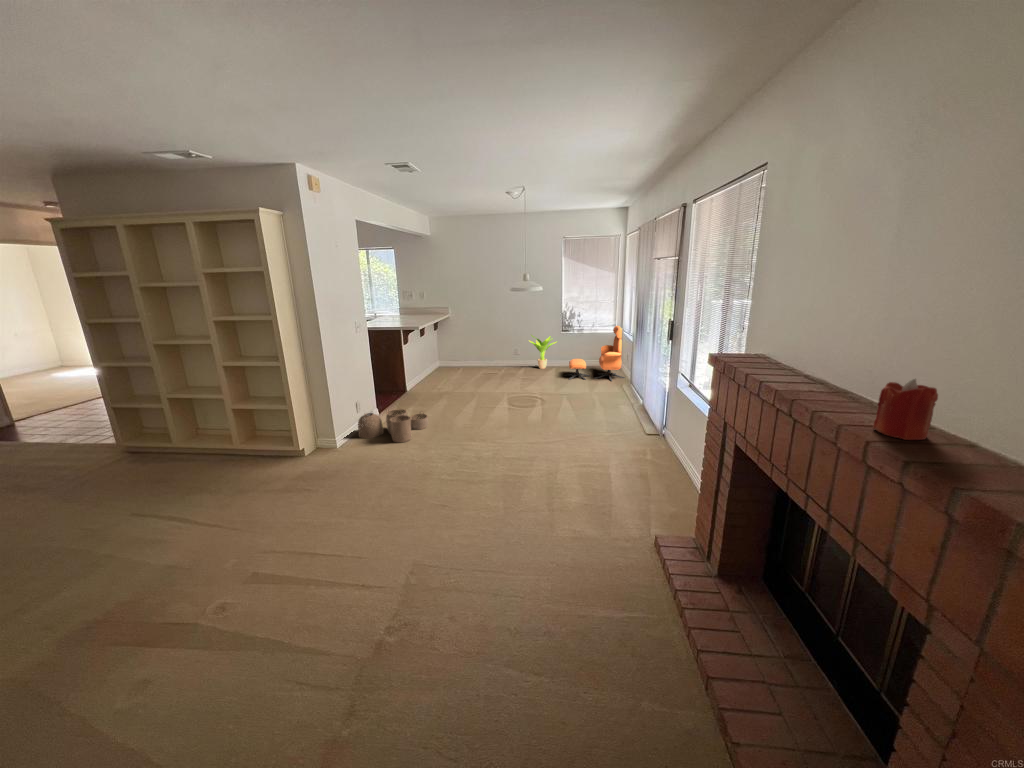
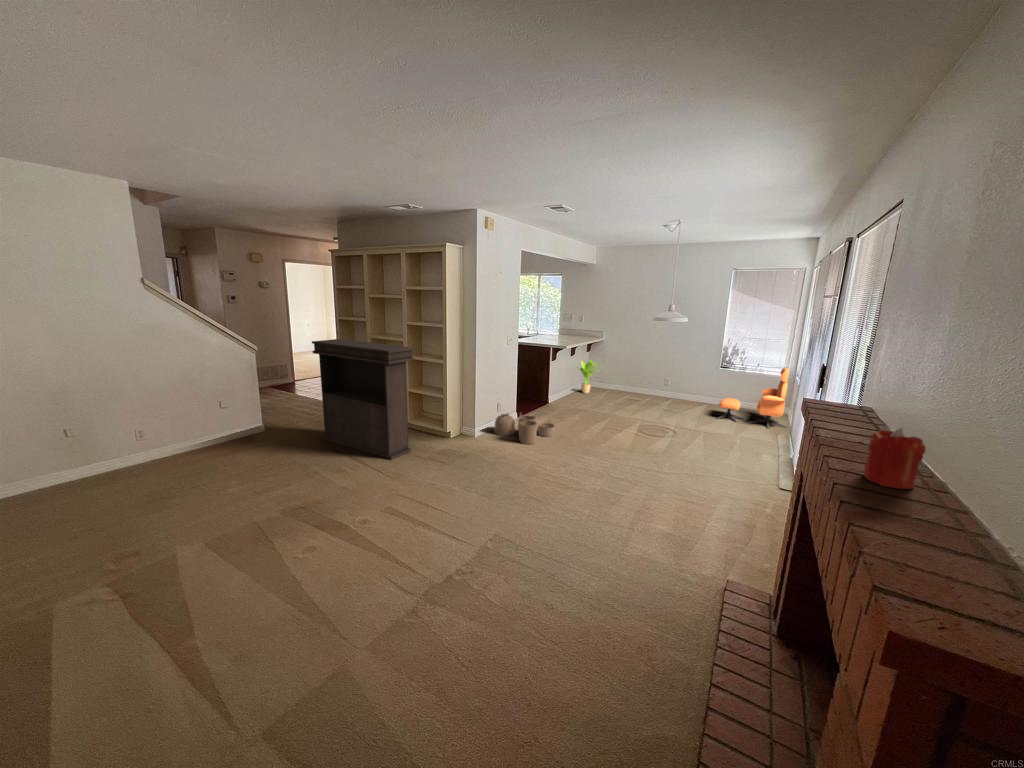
potted plant: present [529,335,557,369] -> present [577,360,600,393]
console table: none [50,351,257,503] -> present [312,339,414,460]

